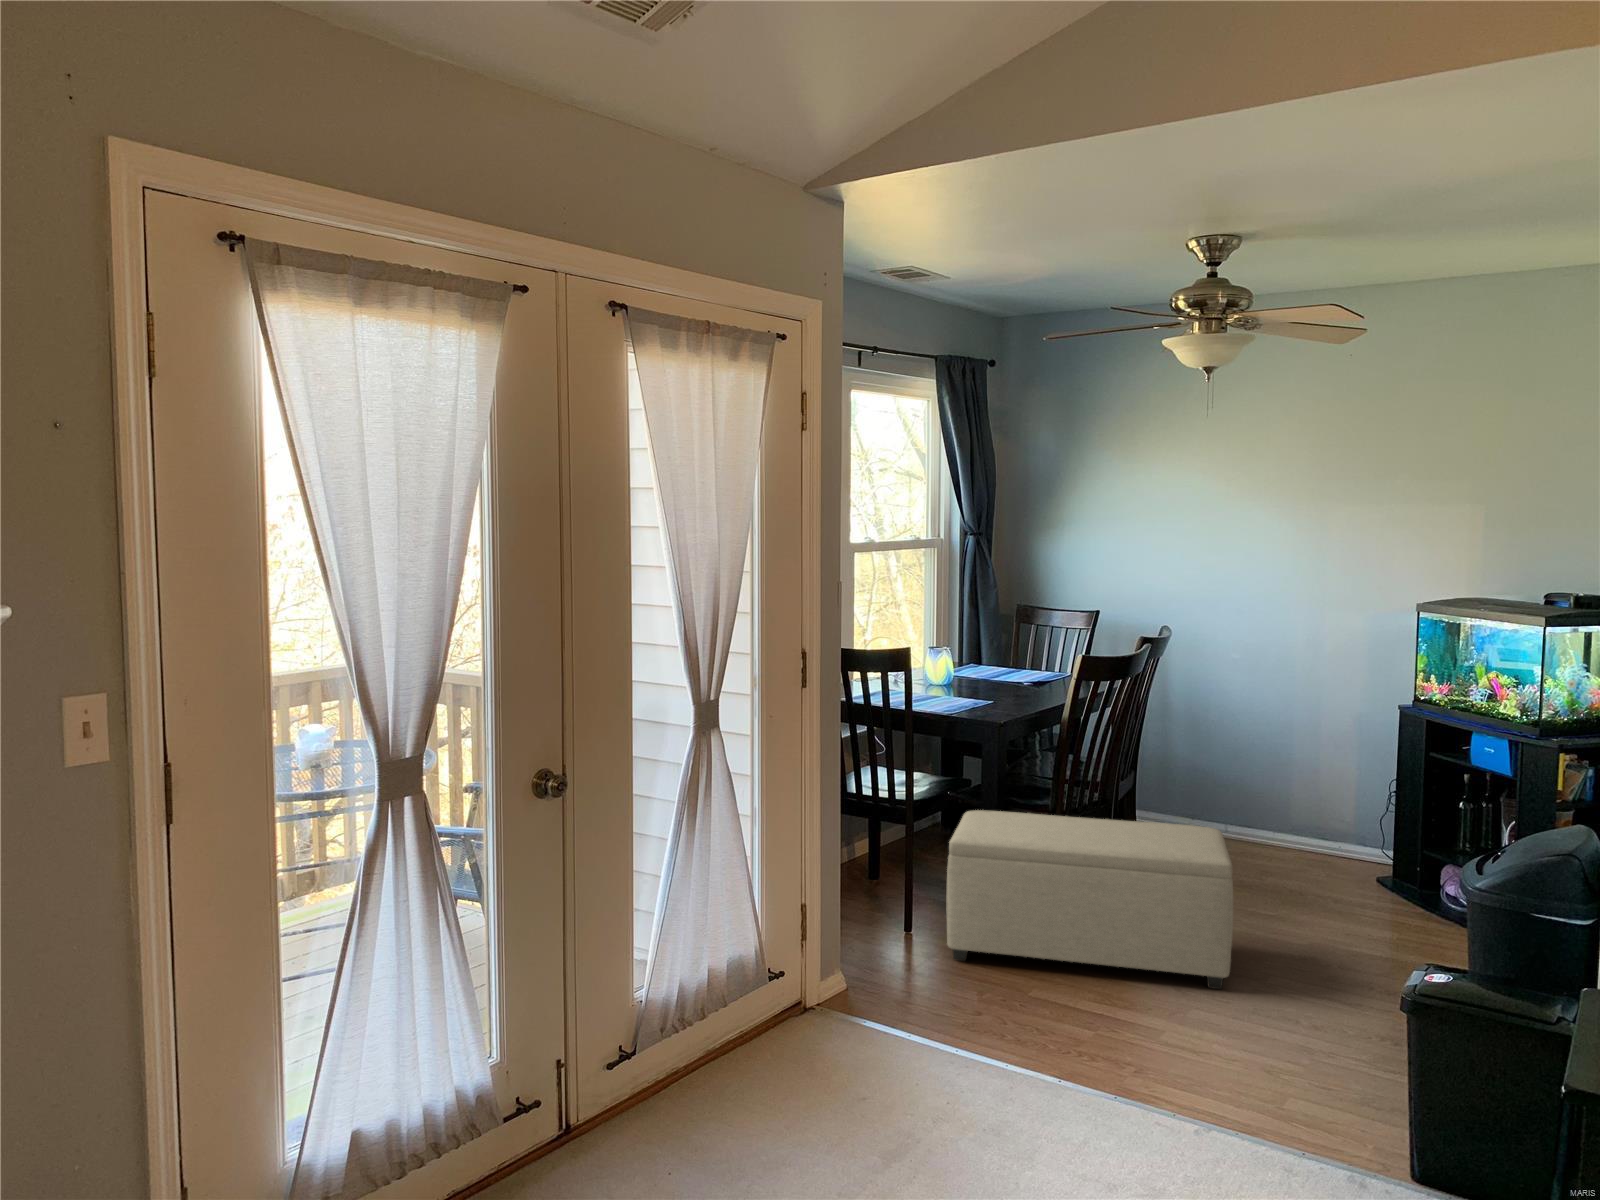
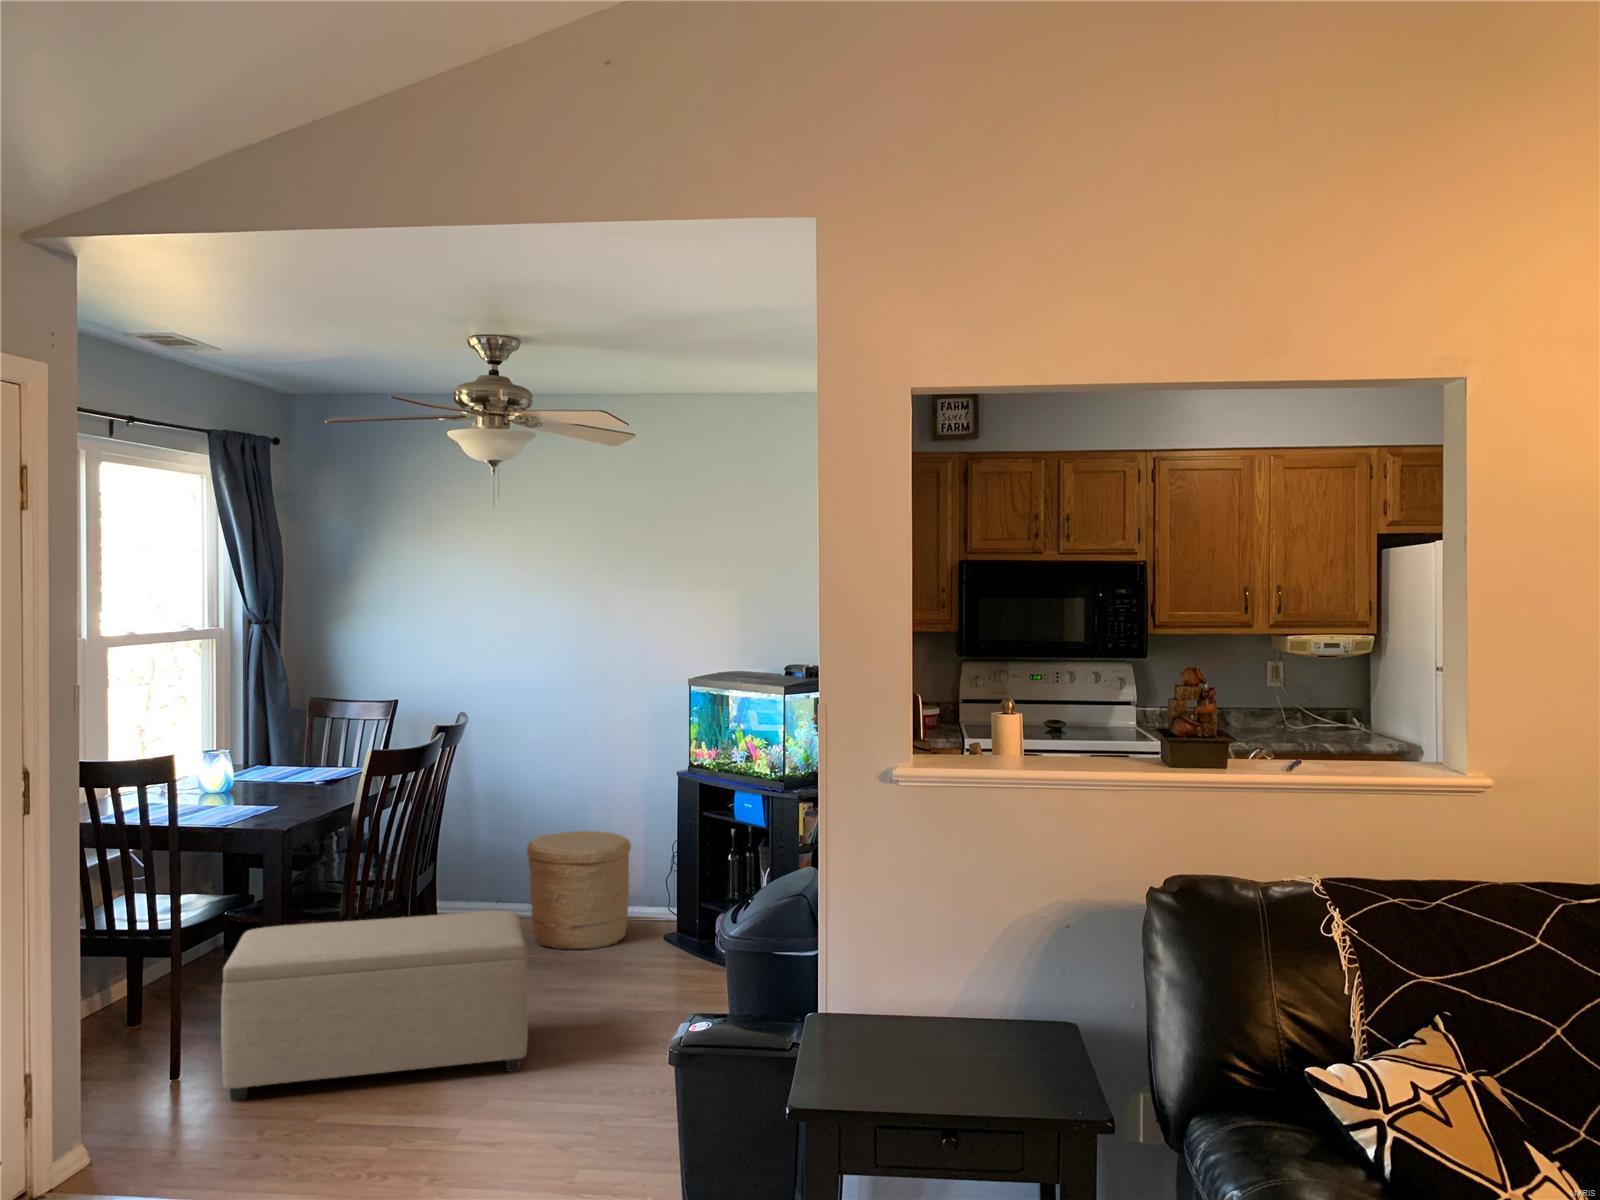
woven basket: none [1224,755,1338,878] -> present [527,831,631,950]

